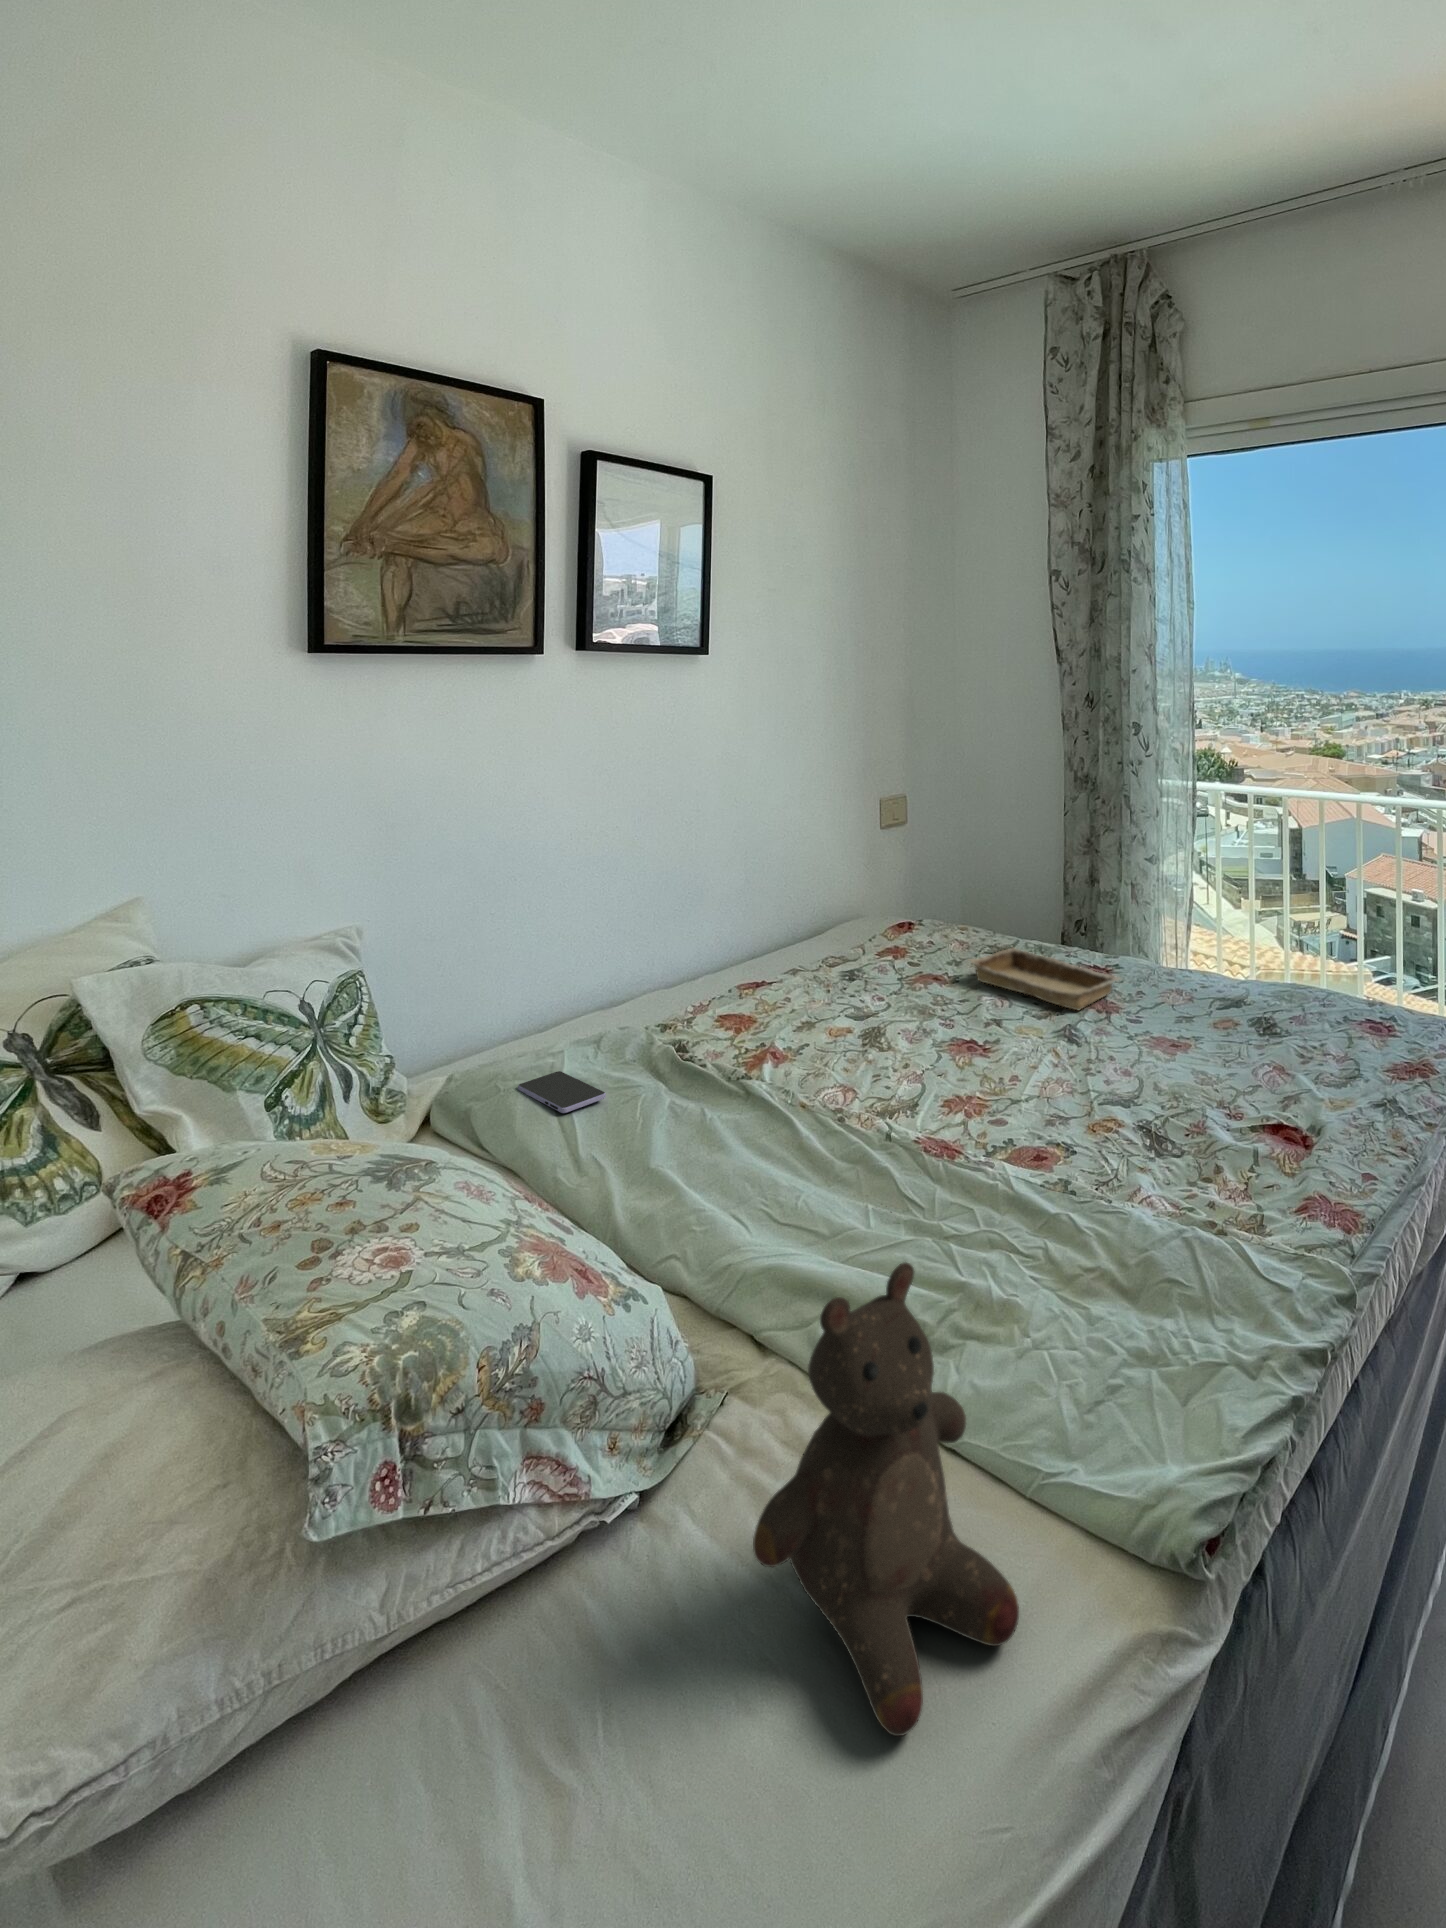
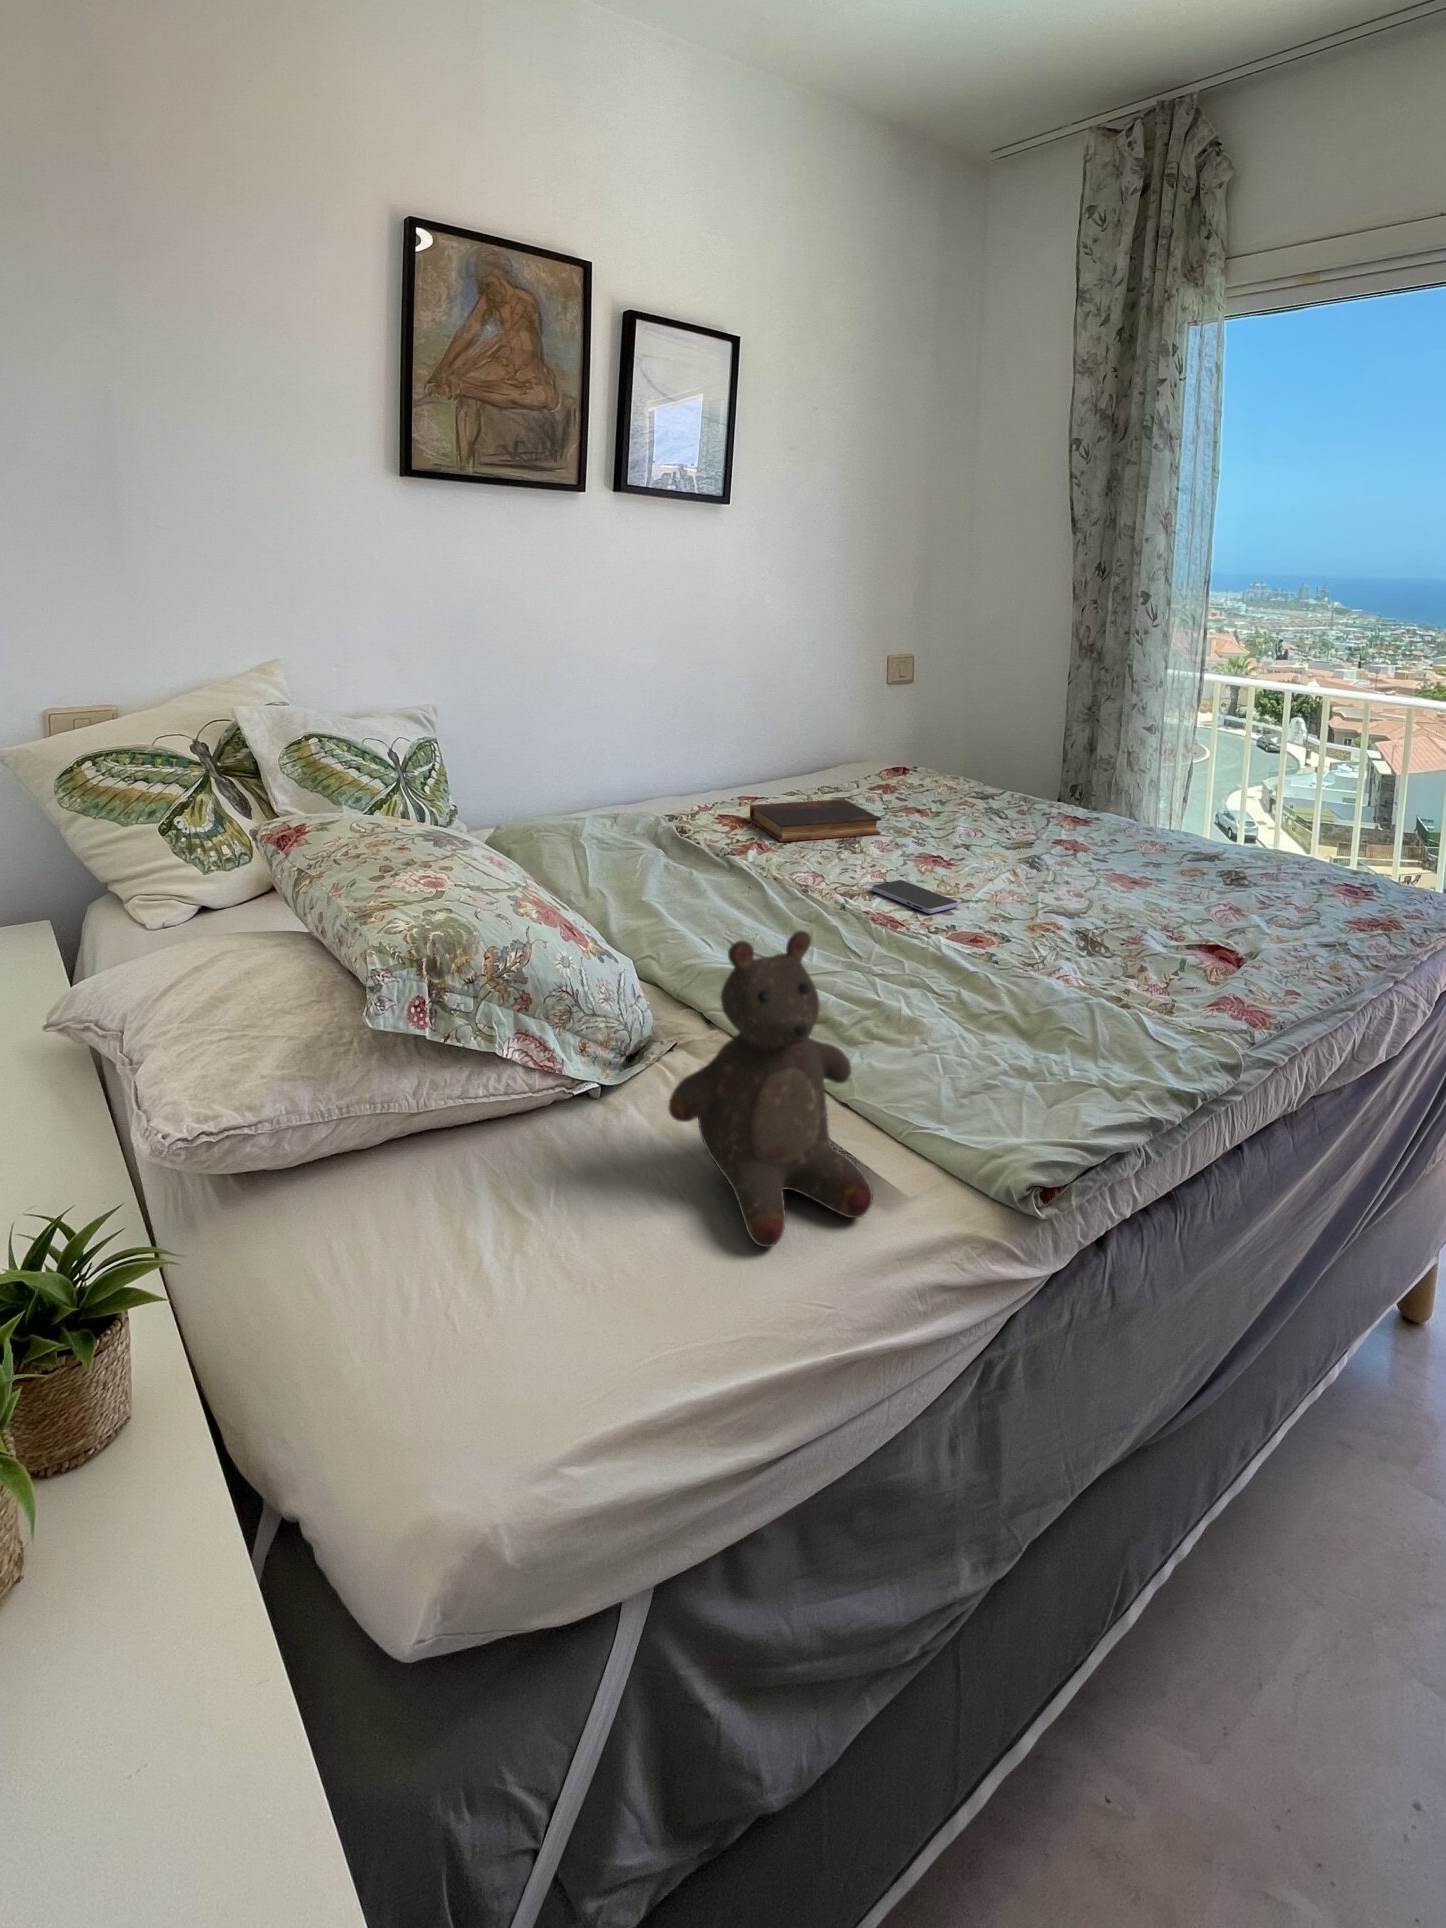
tray: present [971,948,1120,1010] -> none [946,790,1095,844]
book: none [757,979,906,1047] -> present [750,799,881,842]
smartphone: present [518,1071,606,1113] -> present [872,880,959,914]

